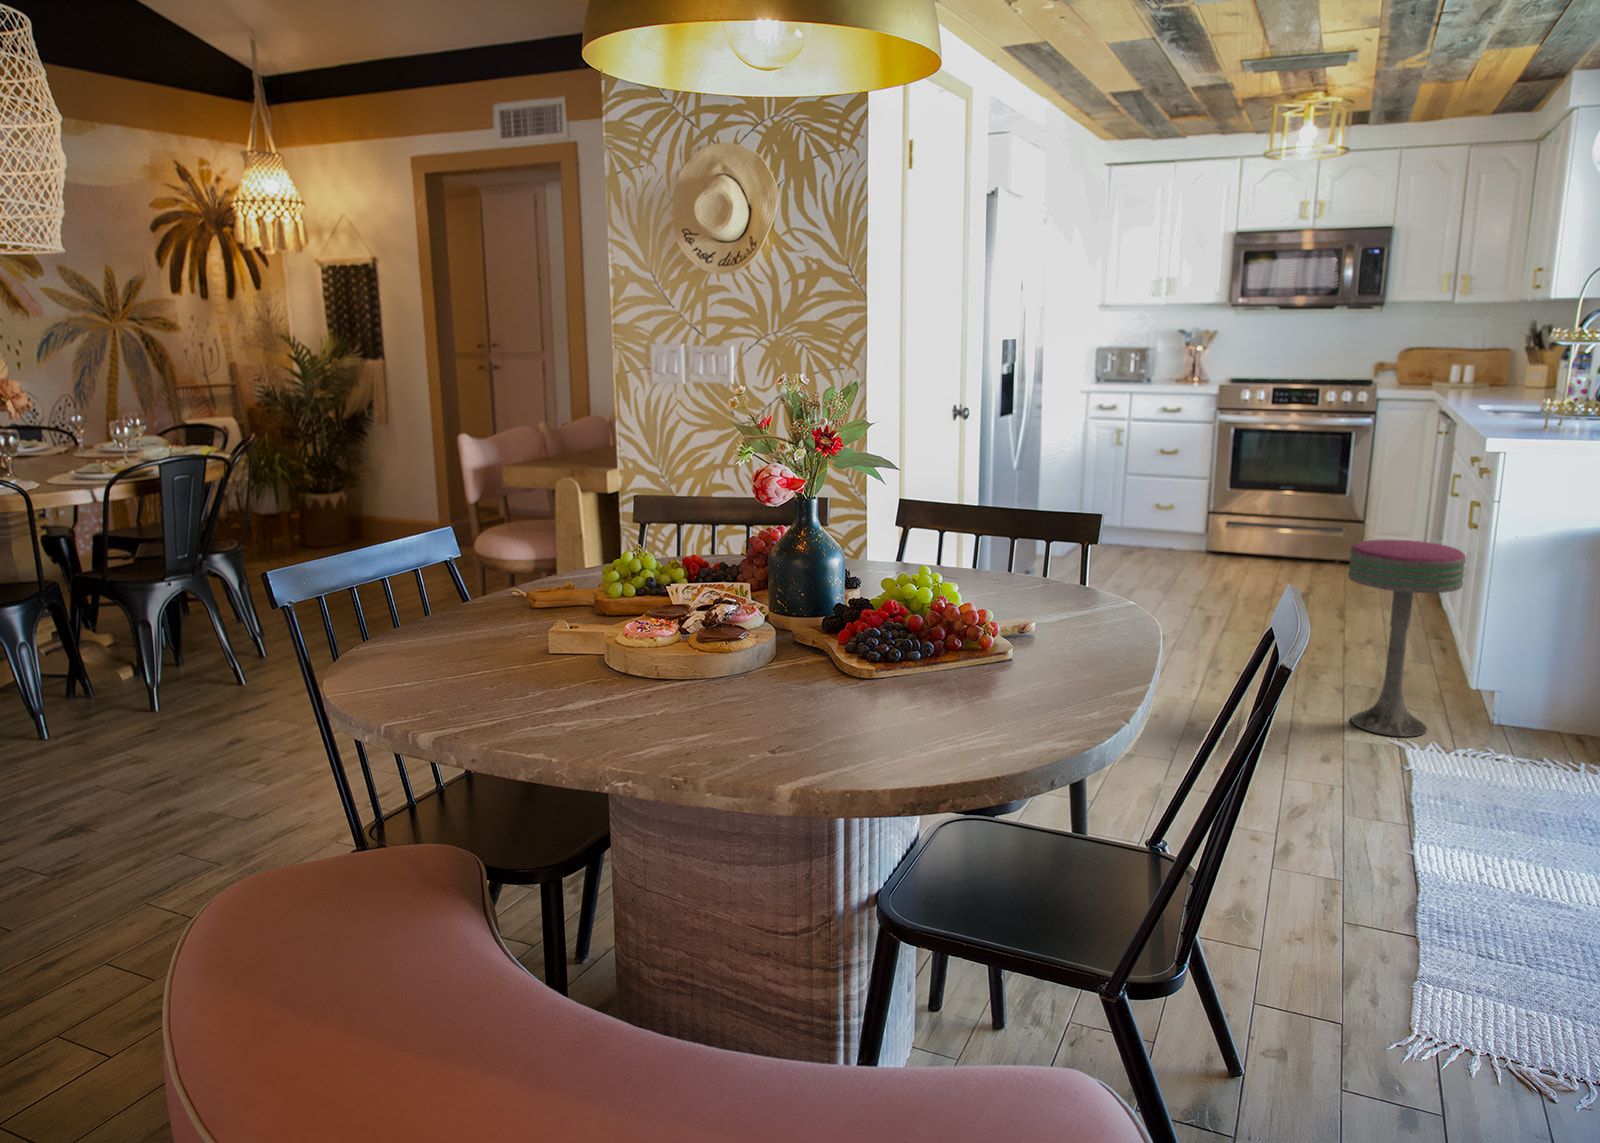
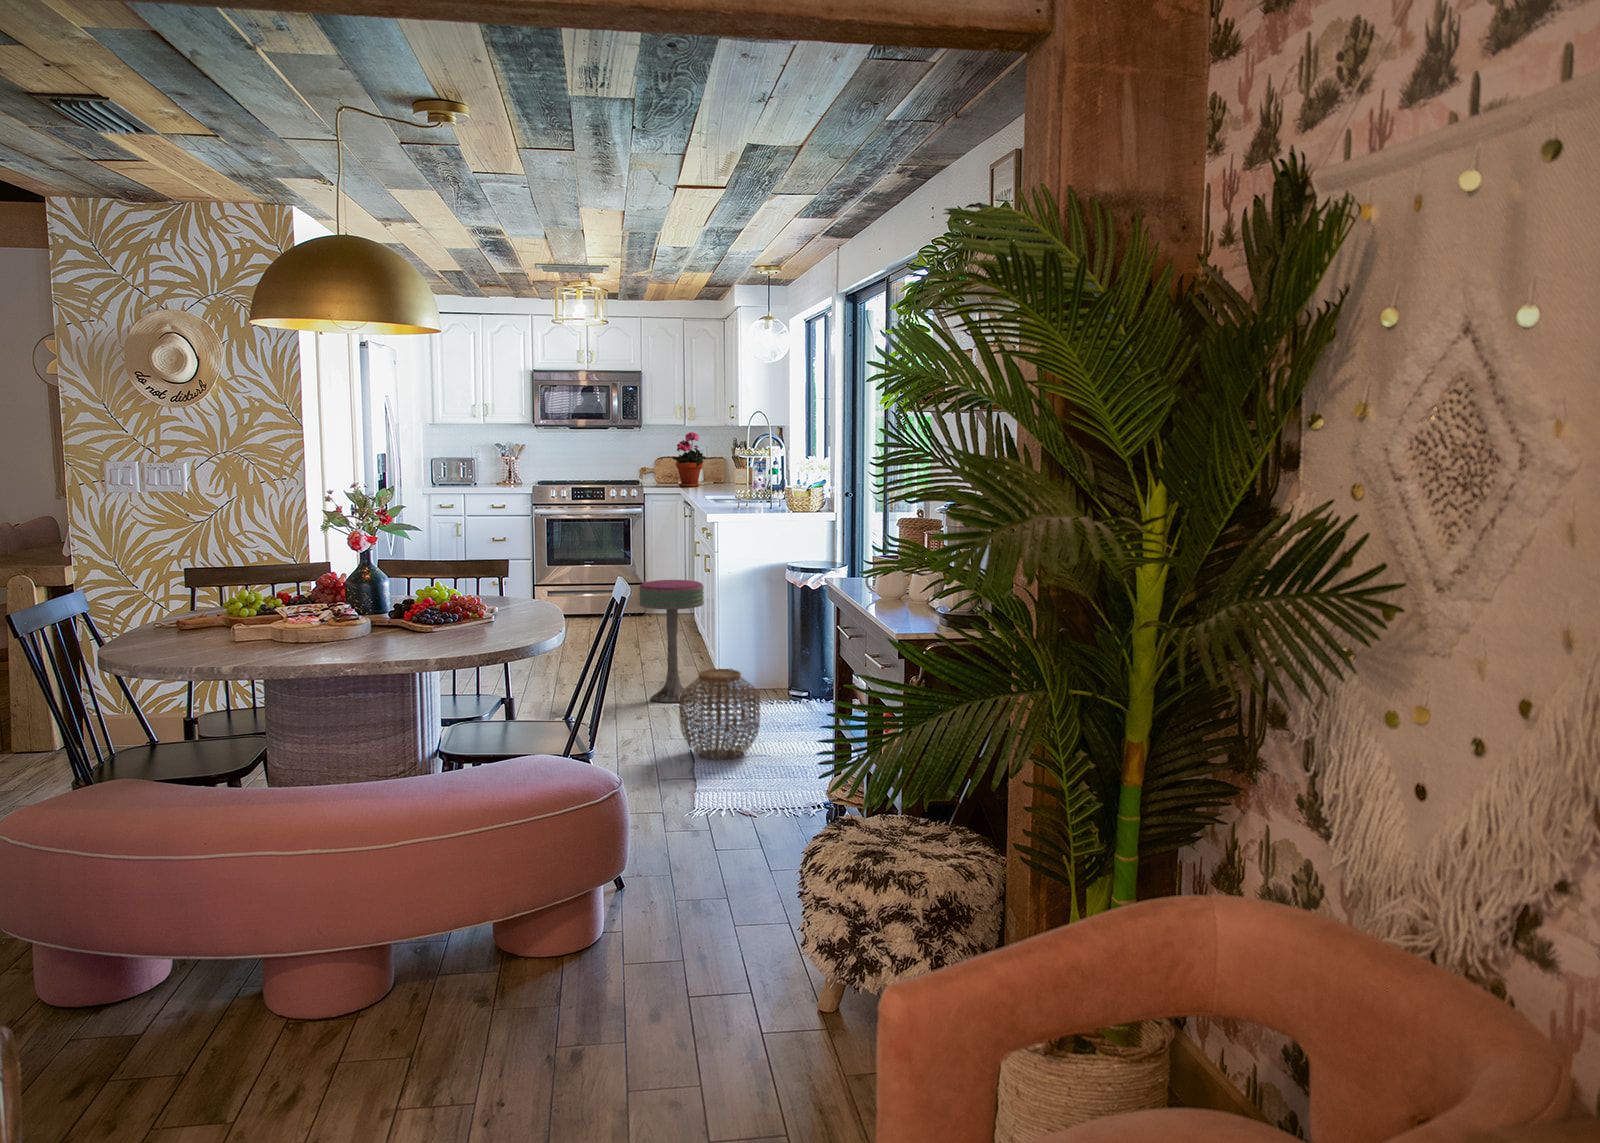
potted plant: none [1427,310,1482,390] -> present [673,432,706,487]
woven basket: none [1398,730,1574,903] -> present [679,669,760,760]

